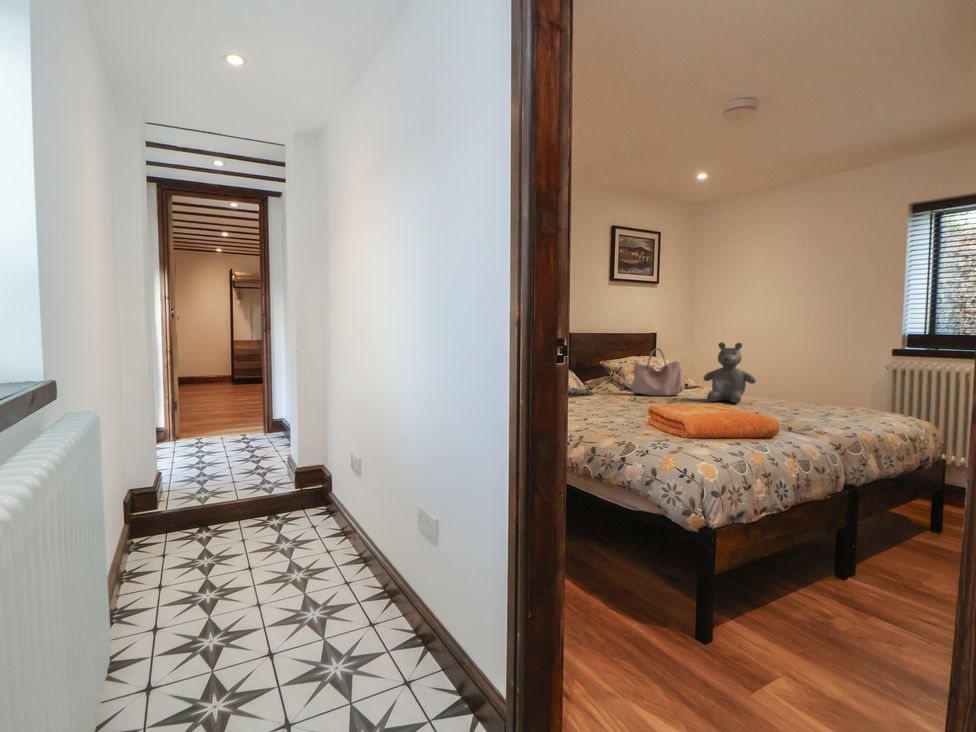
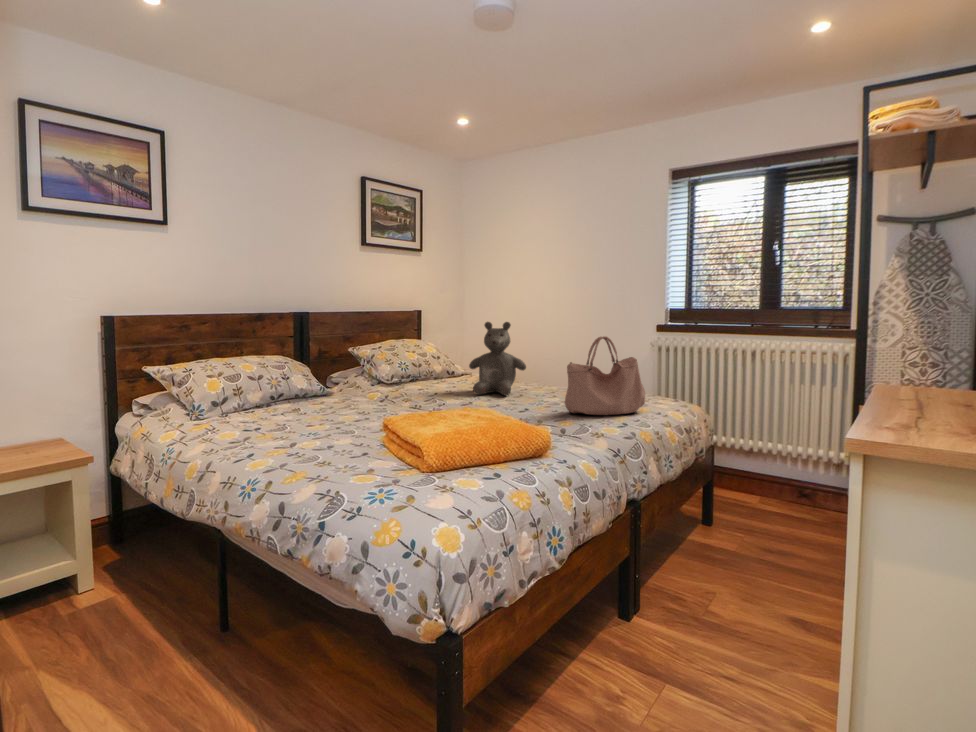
handbag: present [631,348,685,396] -> present [565,336,645,415]

